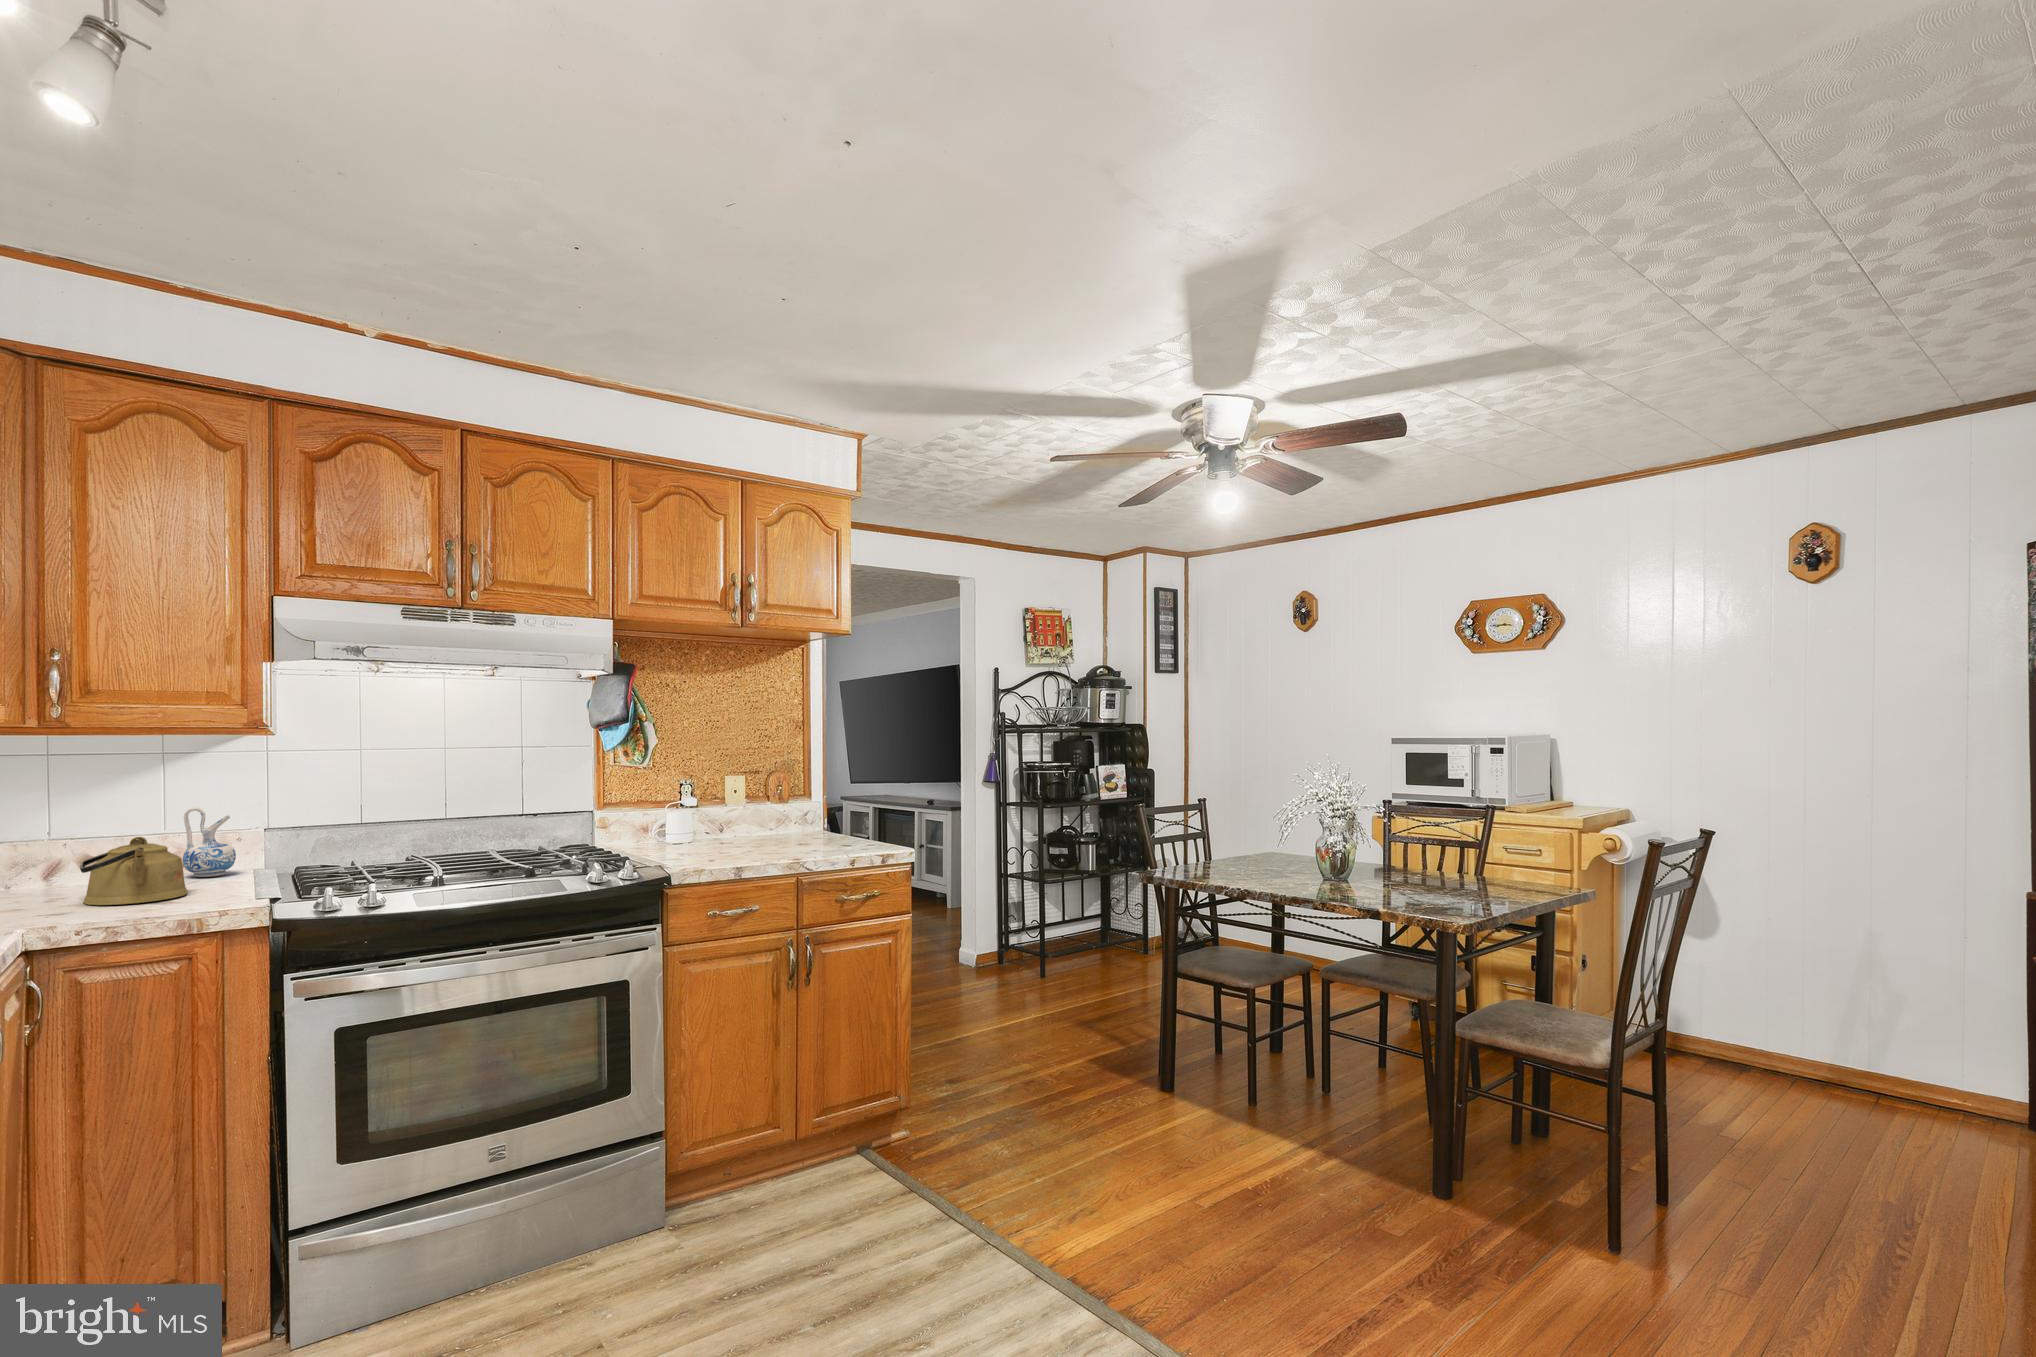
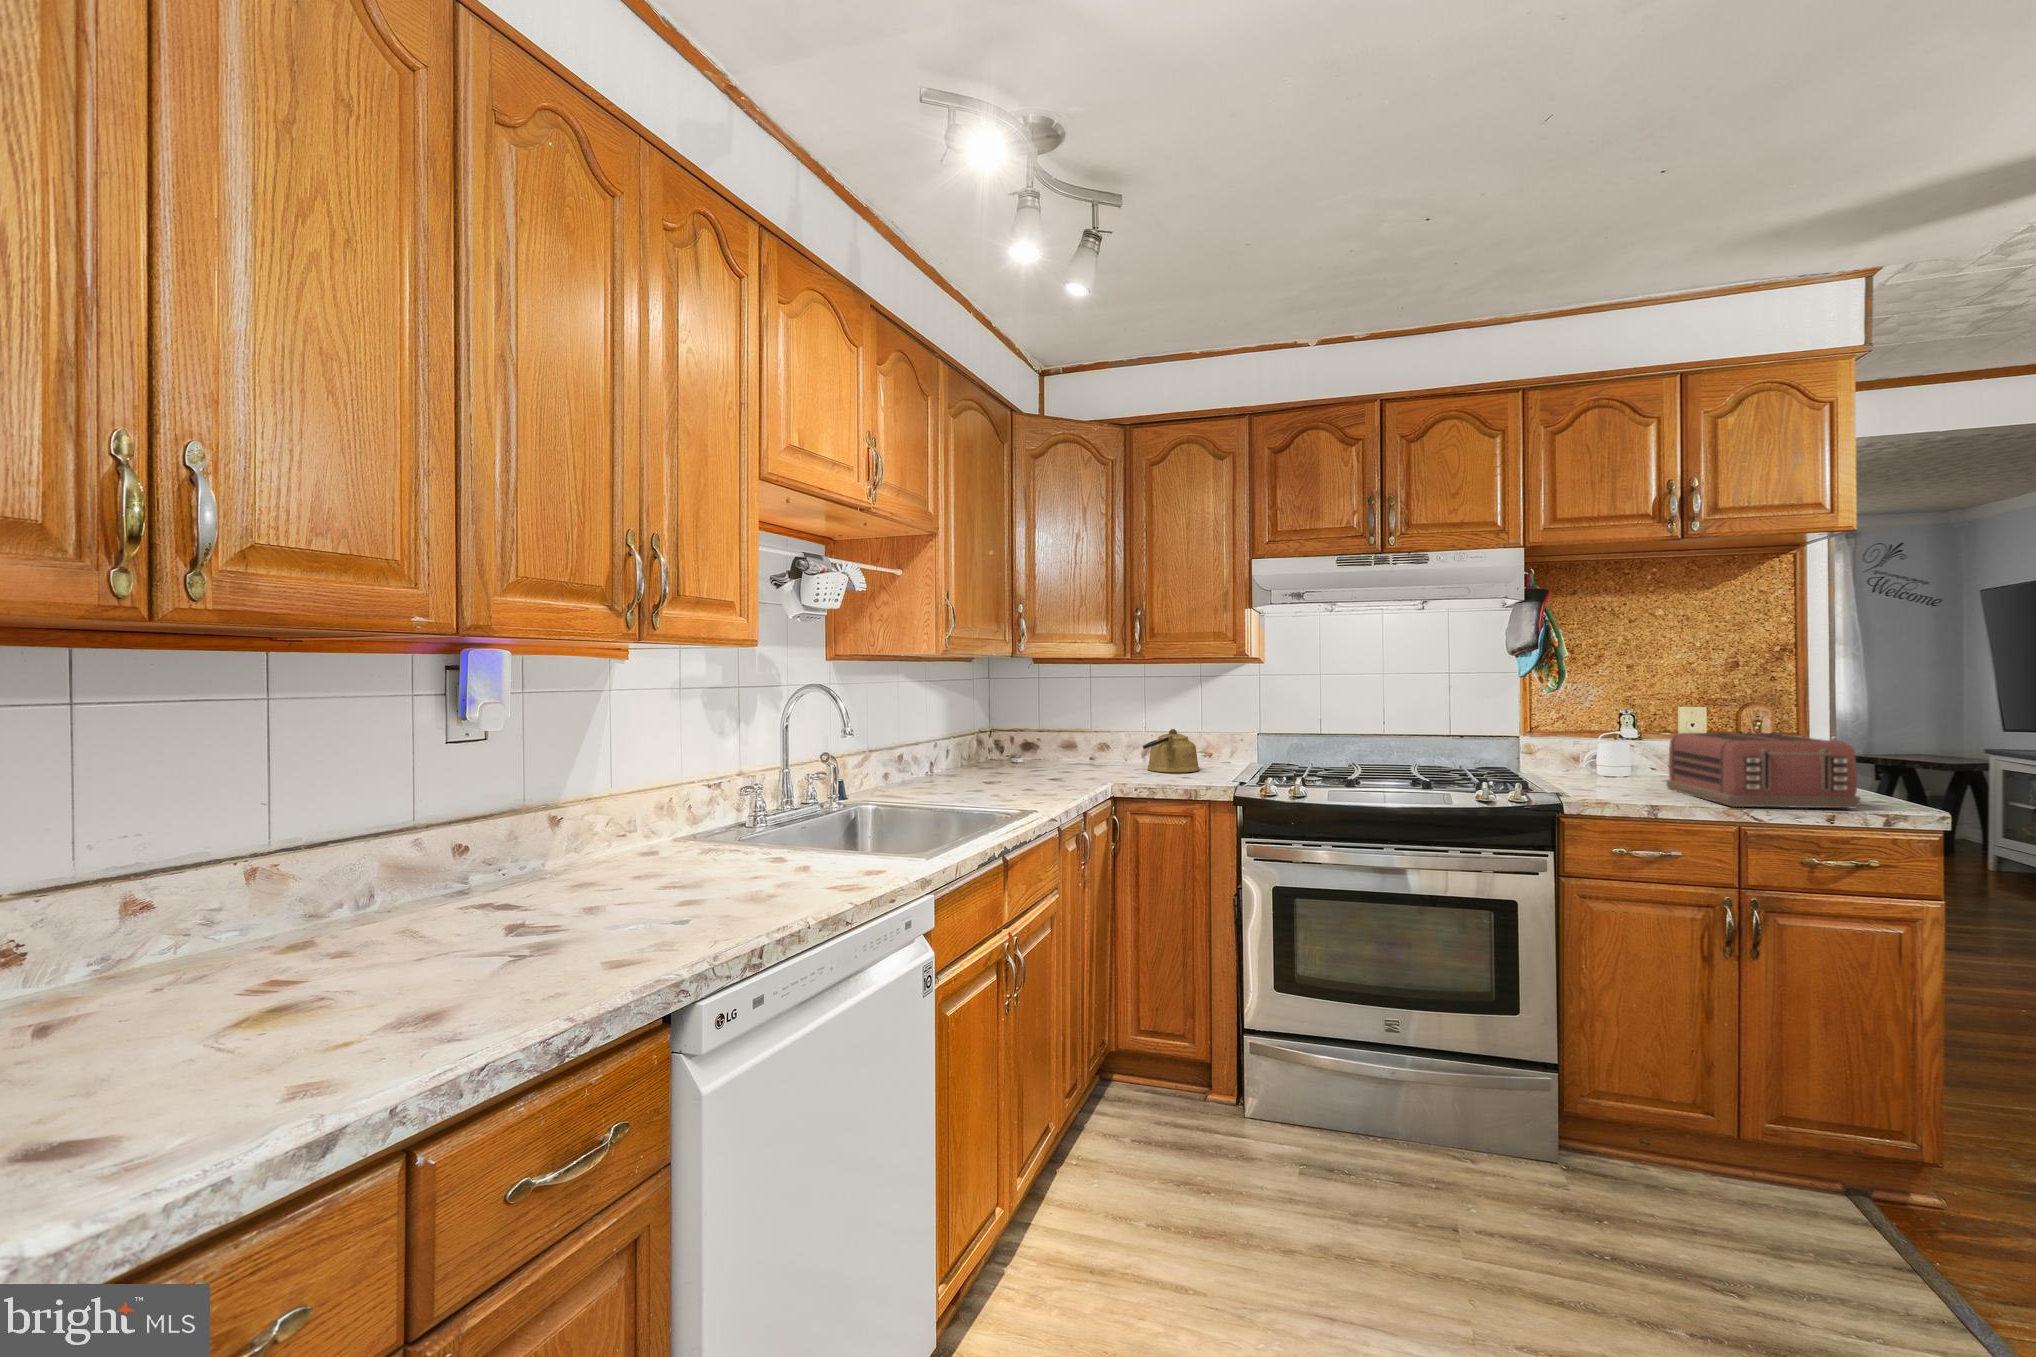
toaster: none [729,791,861,856] -> present [1666,733,1860,808]
ceramic pitcher: present [183,807,236,877] -> none [1207,712,1238,761]

